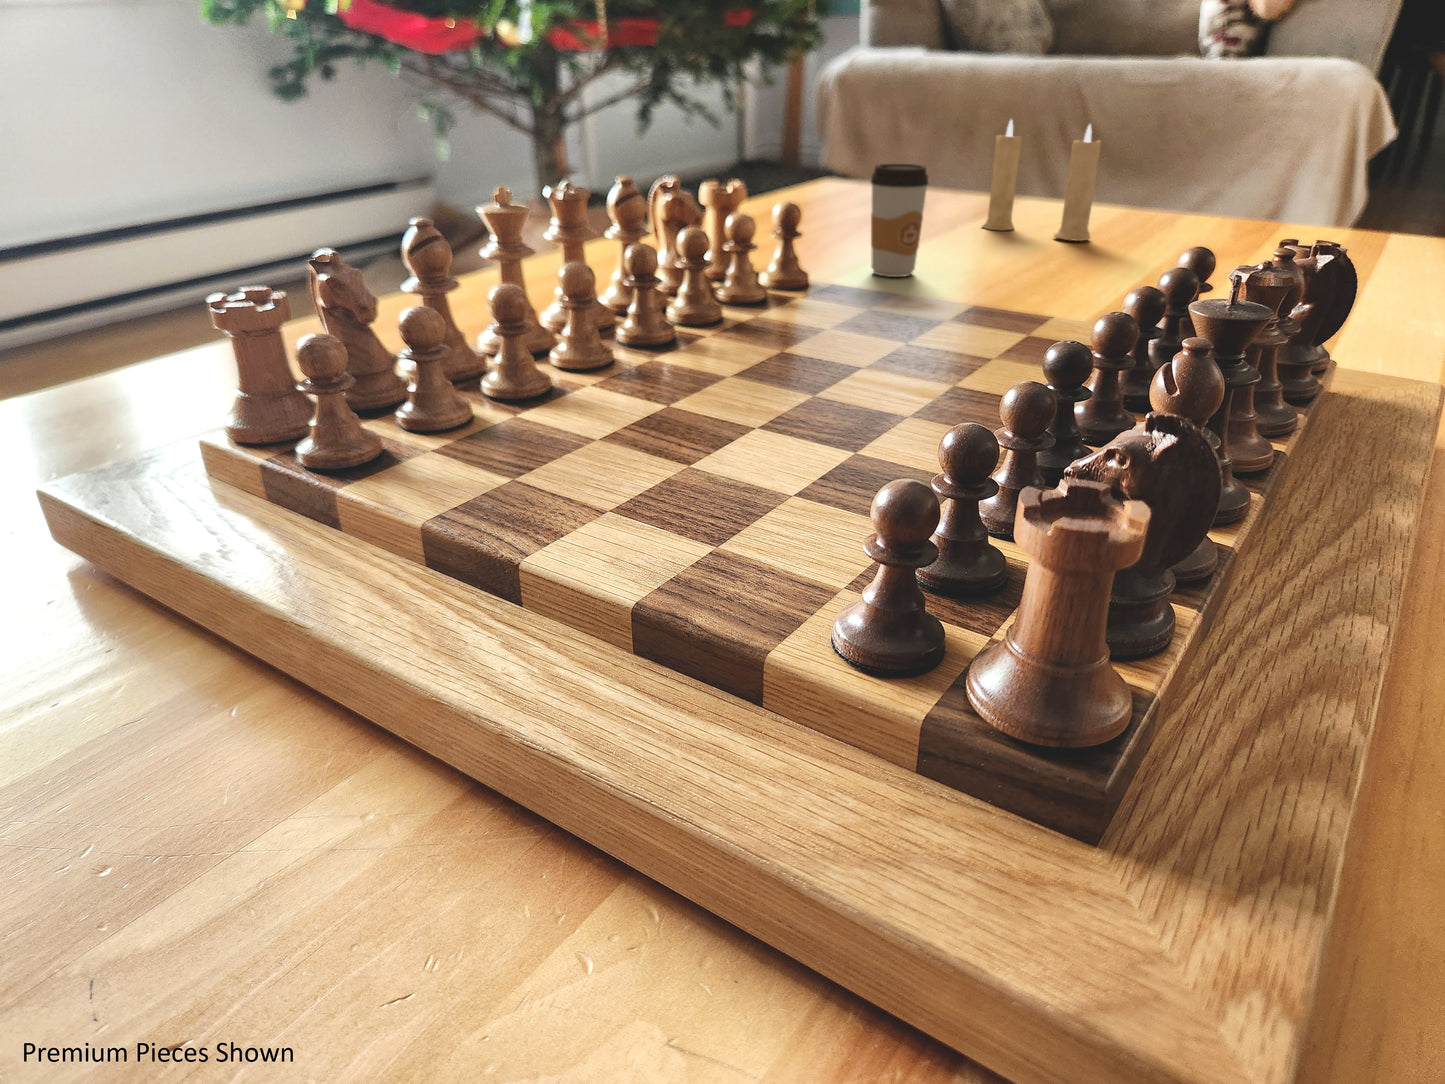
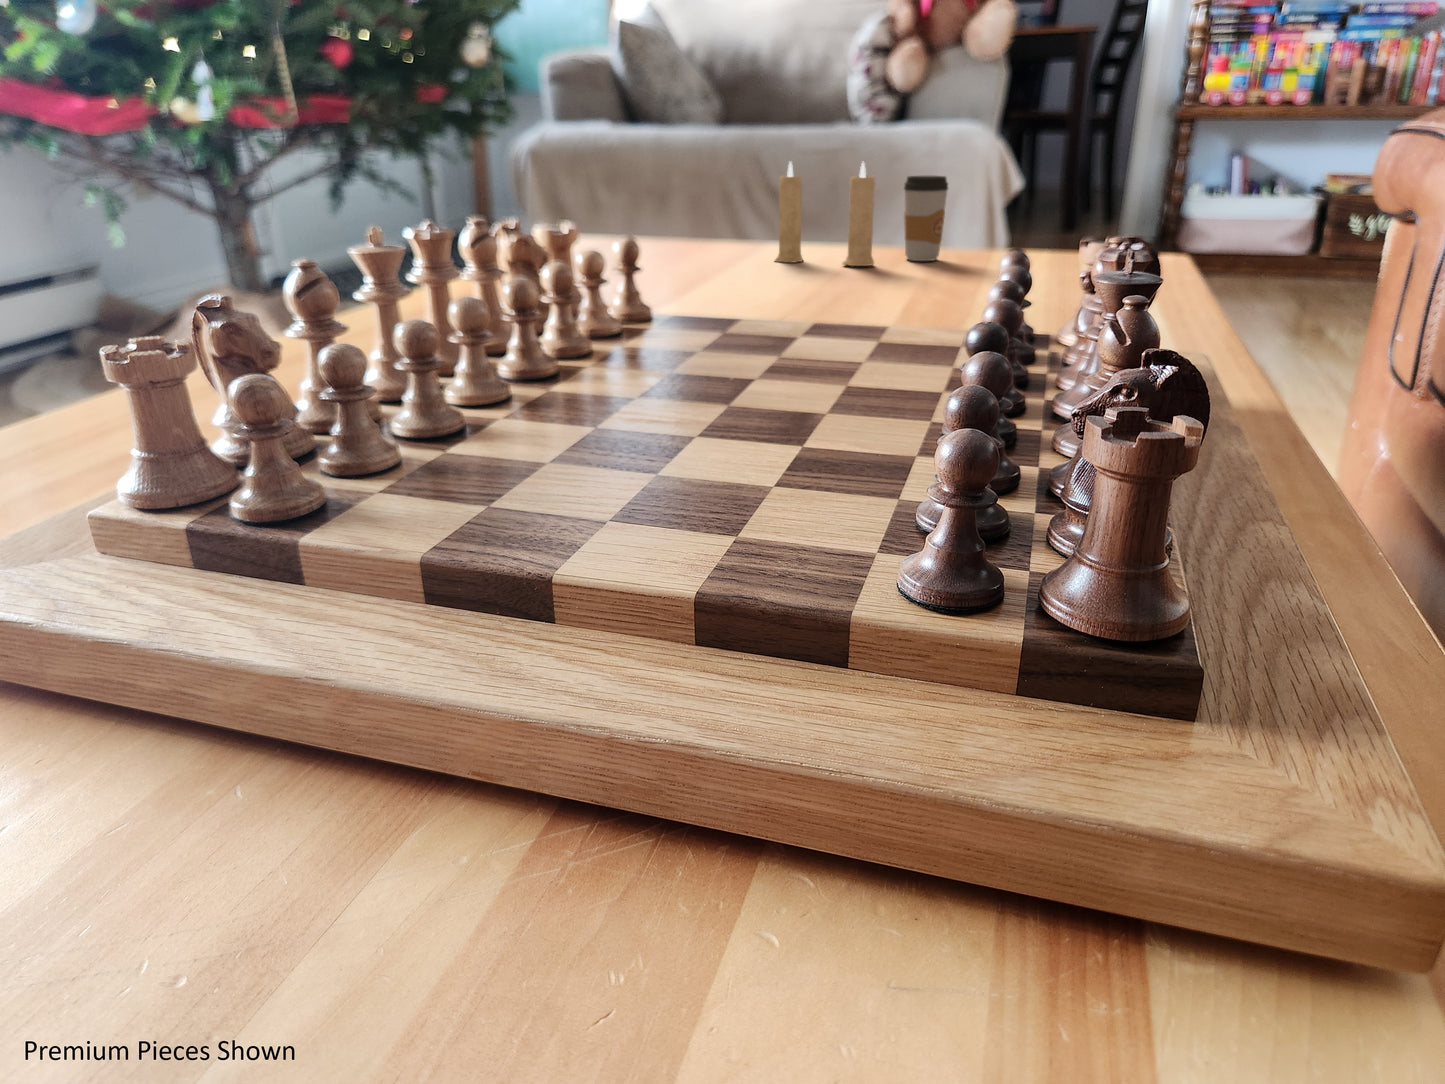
coffee cup: present [871,164,929,277] -> present [904,176,948,261]

